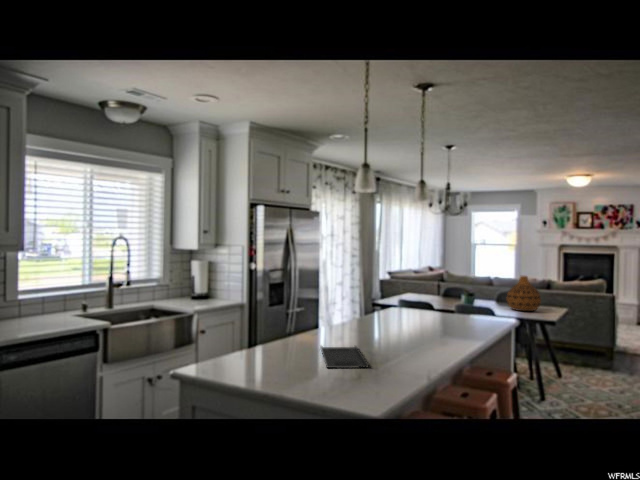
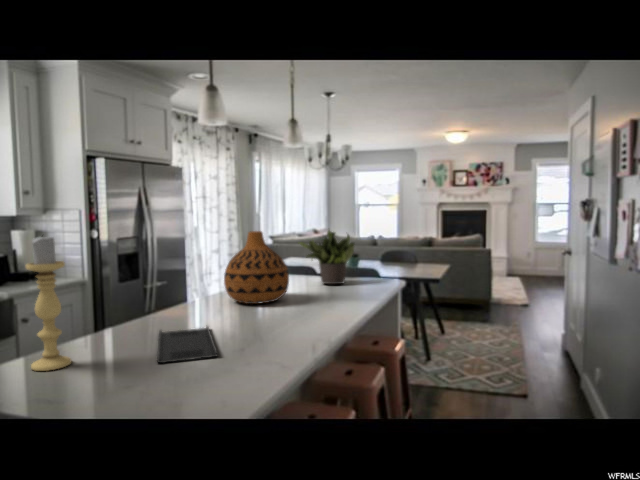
potted plant: none [421,271,473,320] -> present [300,230,354,284]
candle holder: none [243,273,268,366] -> present [26,235,71,371]
vase: present [506,276,541,311] -> present [224,231,289,304]

